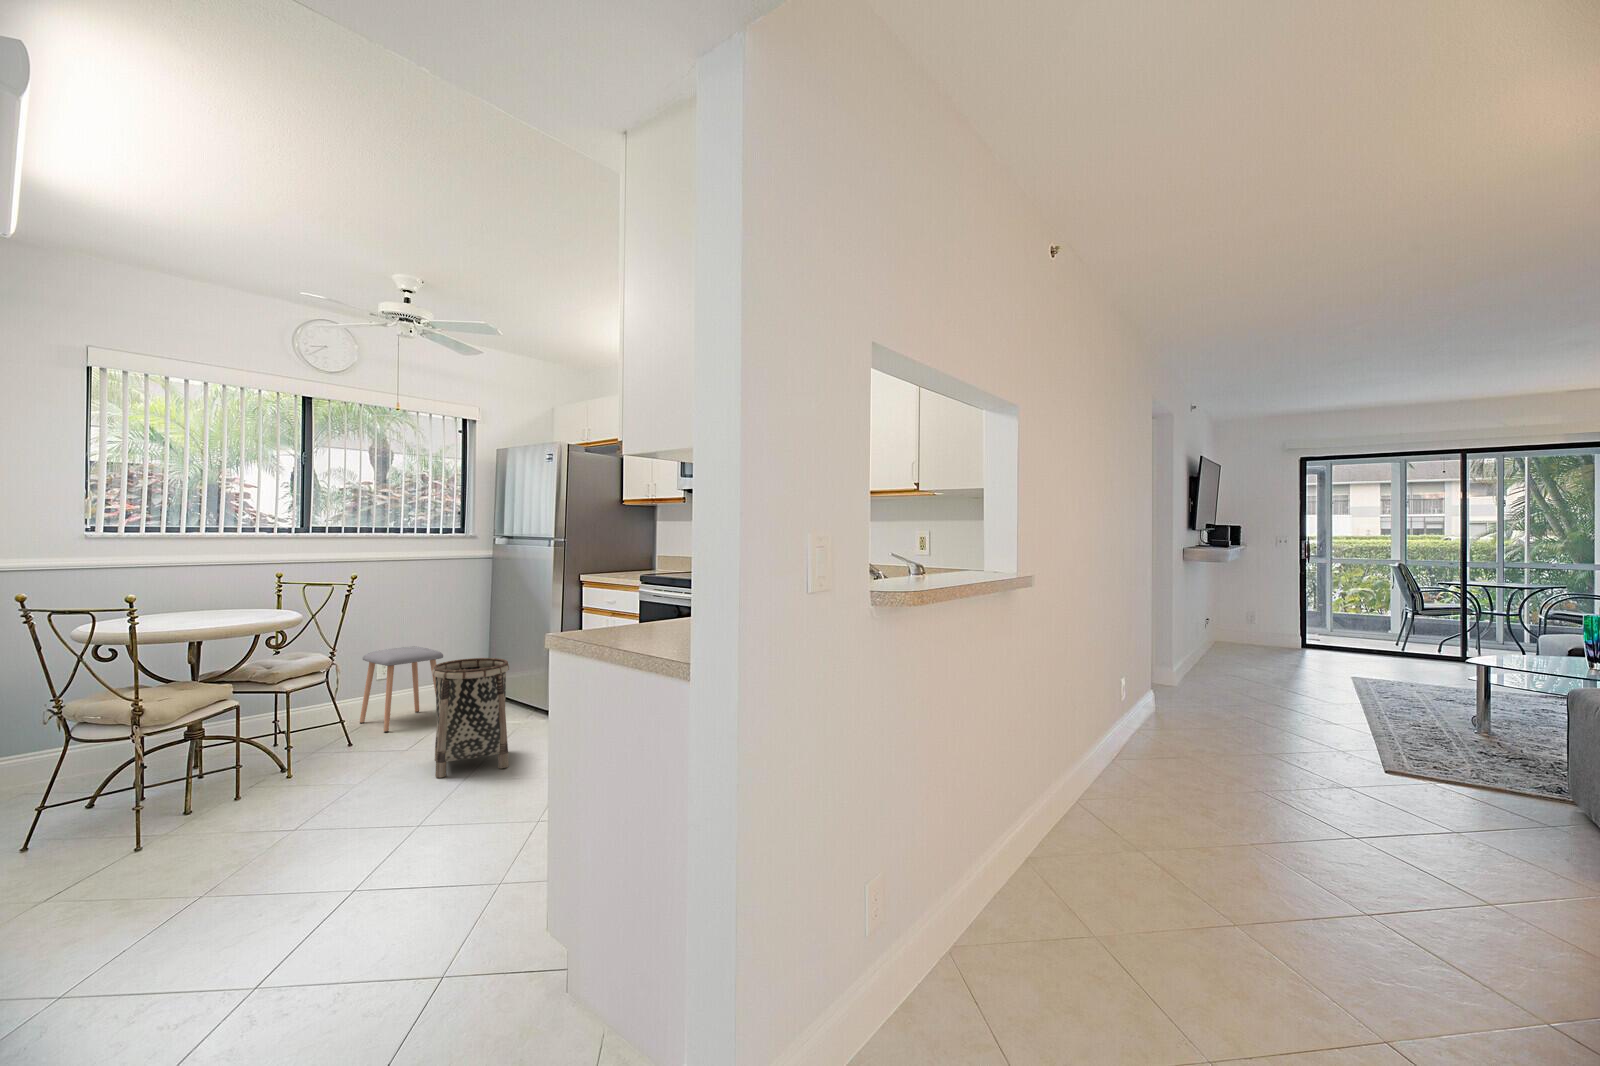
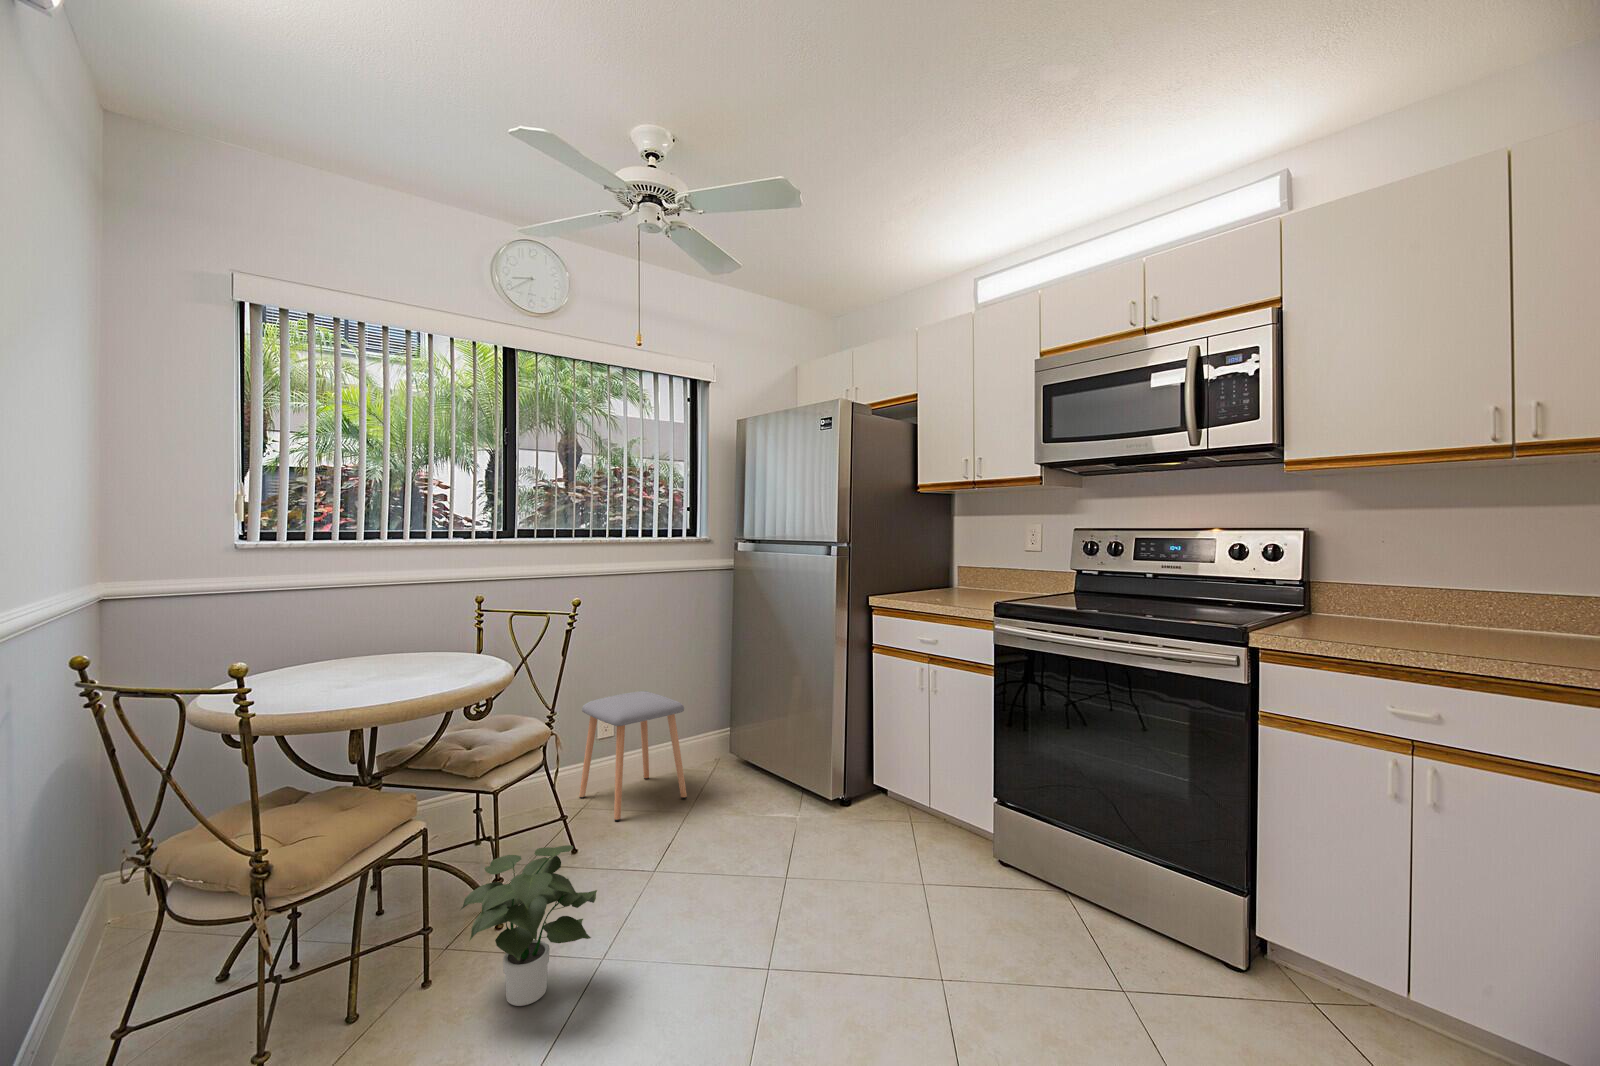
basket: present [432,658,509,778] -> none [704,735,827,953]
potted plant: none [261,714,354,801] -> present [461,845,597,1006]

